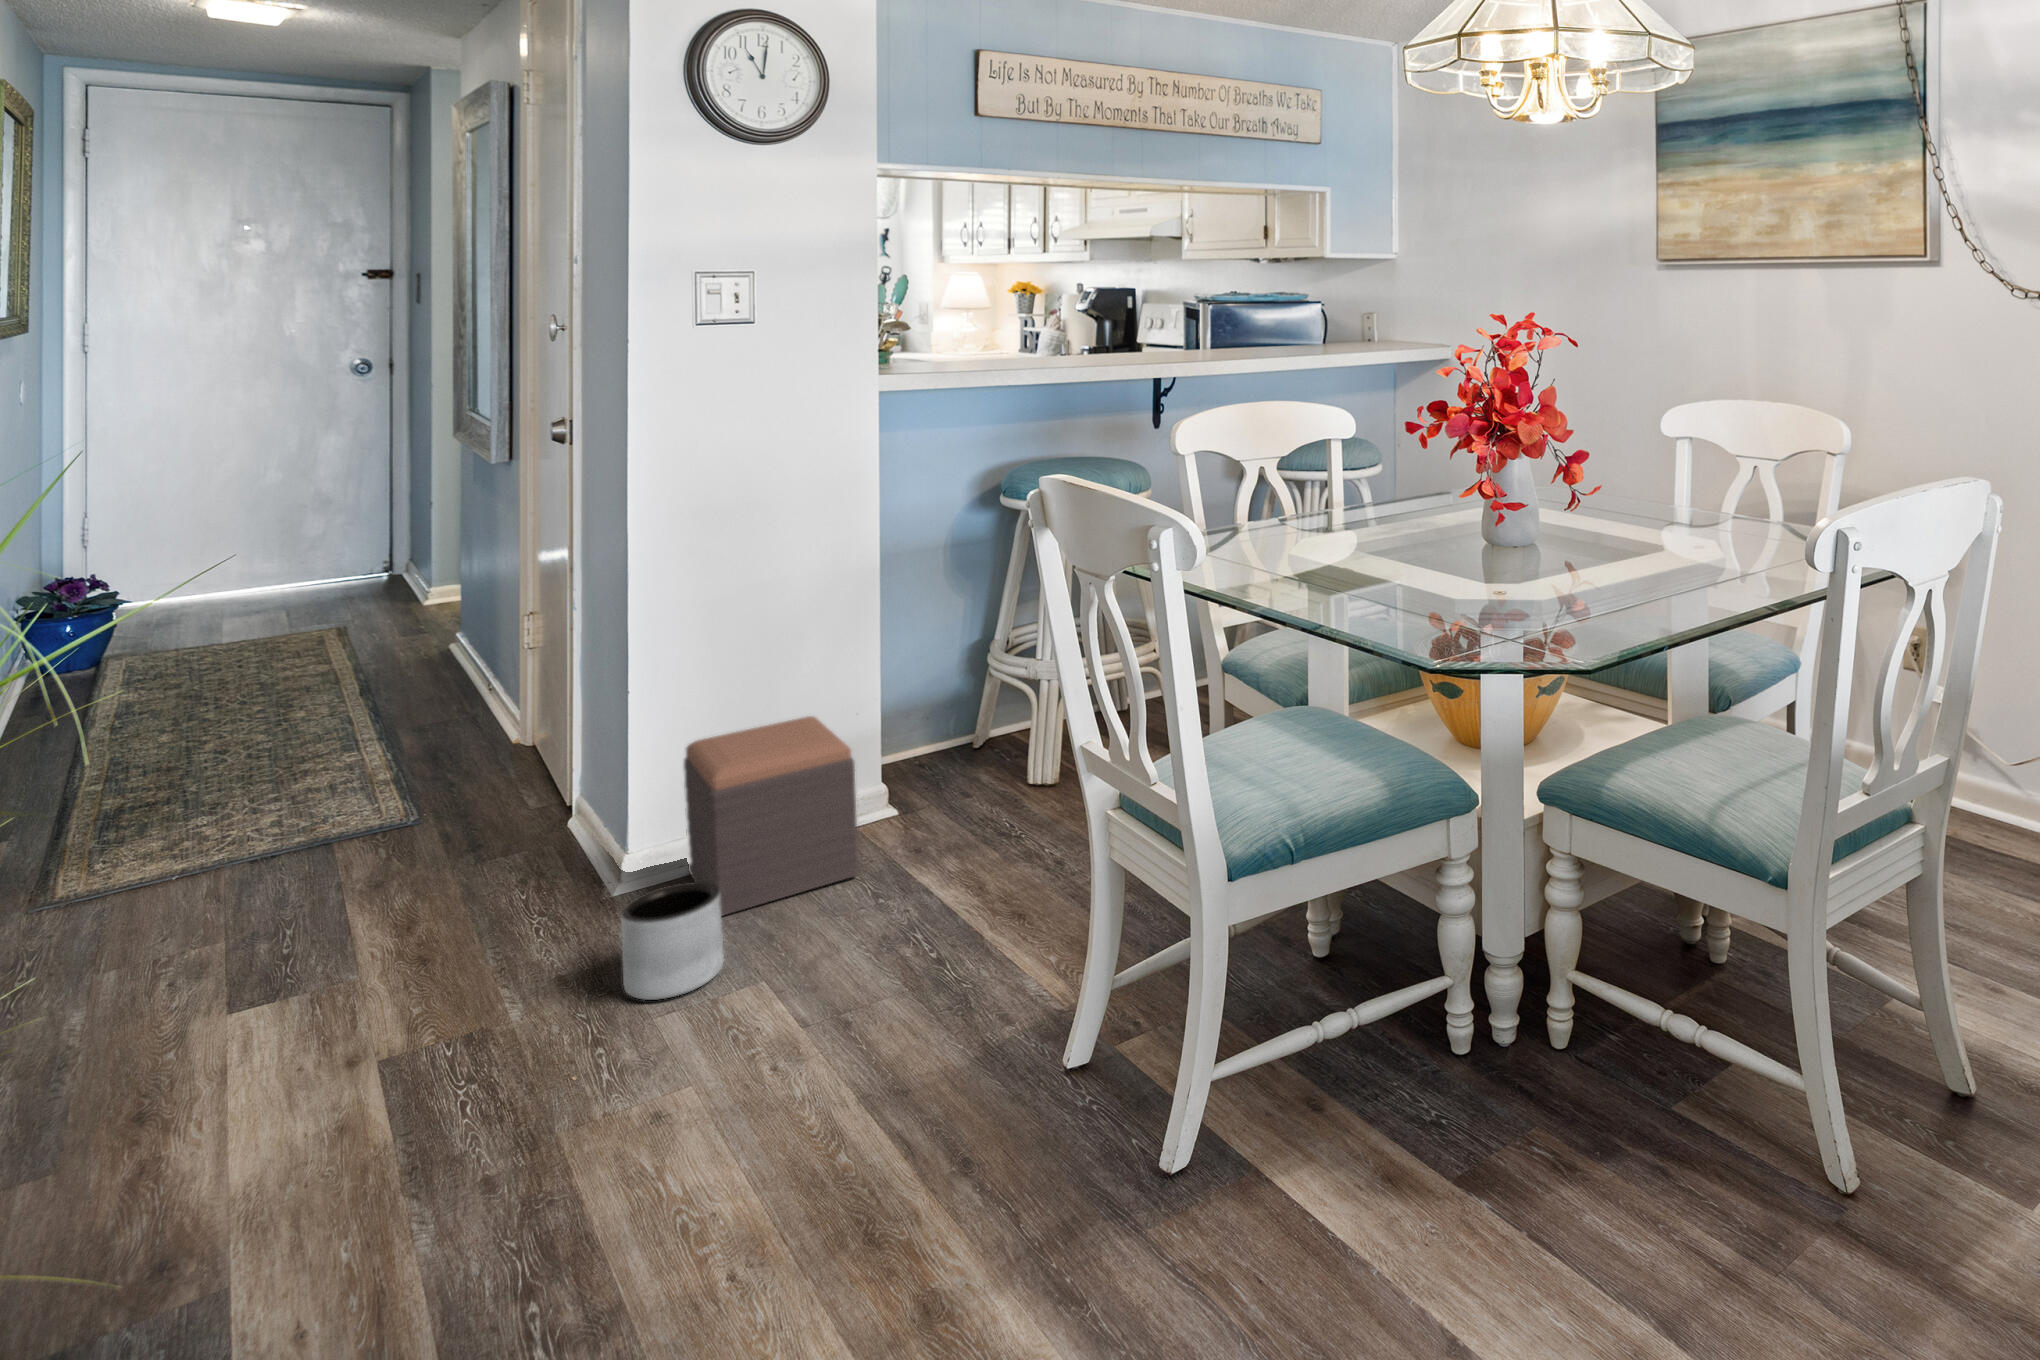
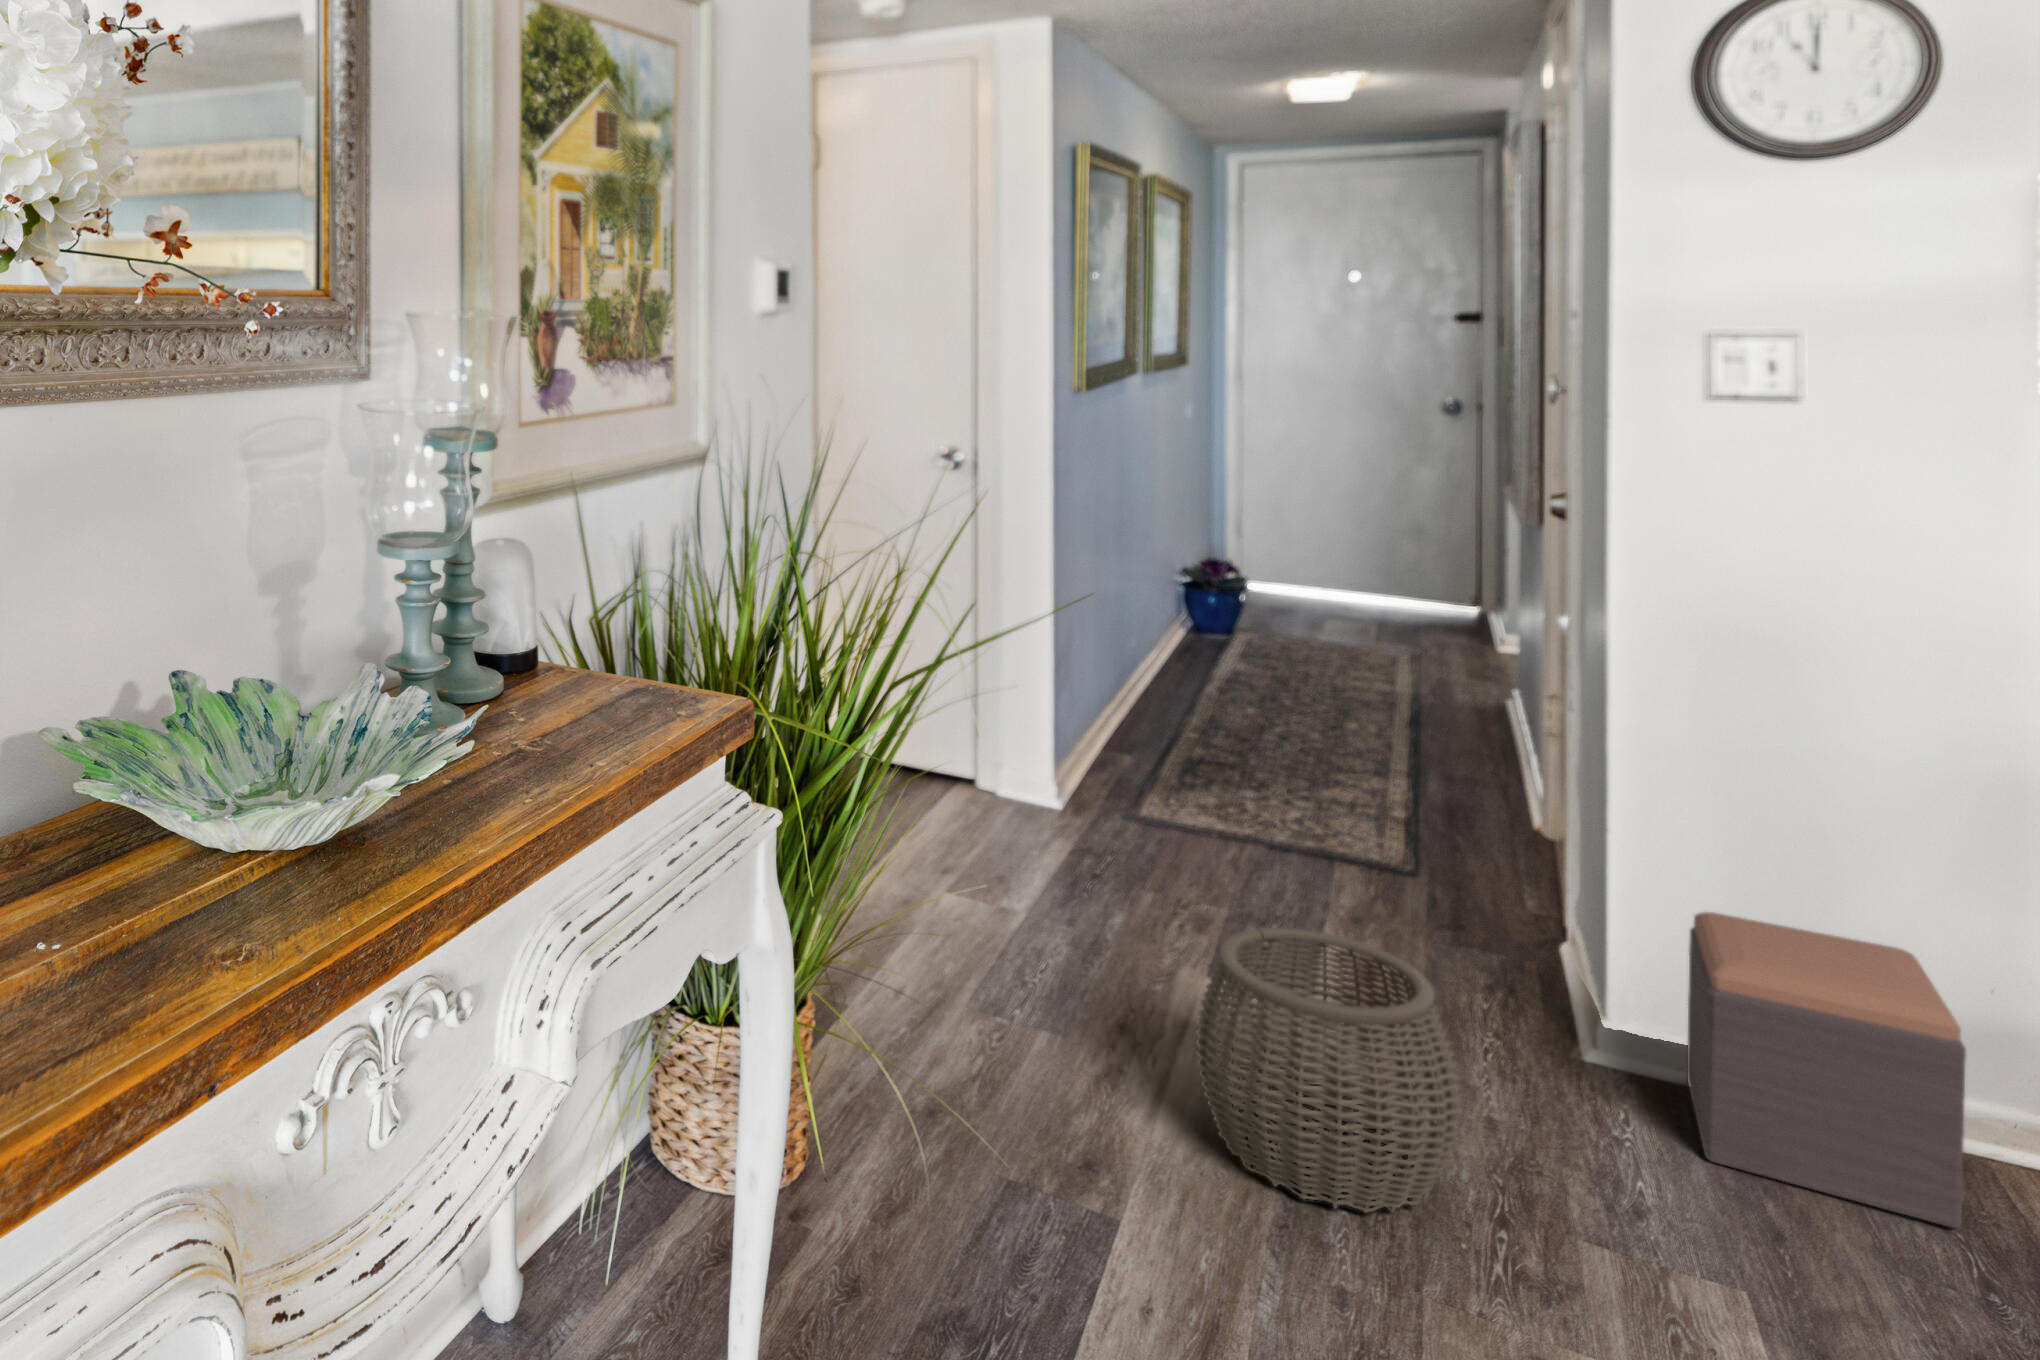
woven basket: none [268,878,556,1149] -> present [1196,927,1460,1213]
planter: present [621,882,724,1000] -> none [1554,1074,1696,1239]

